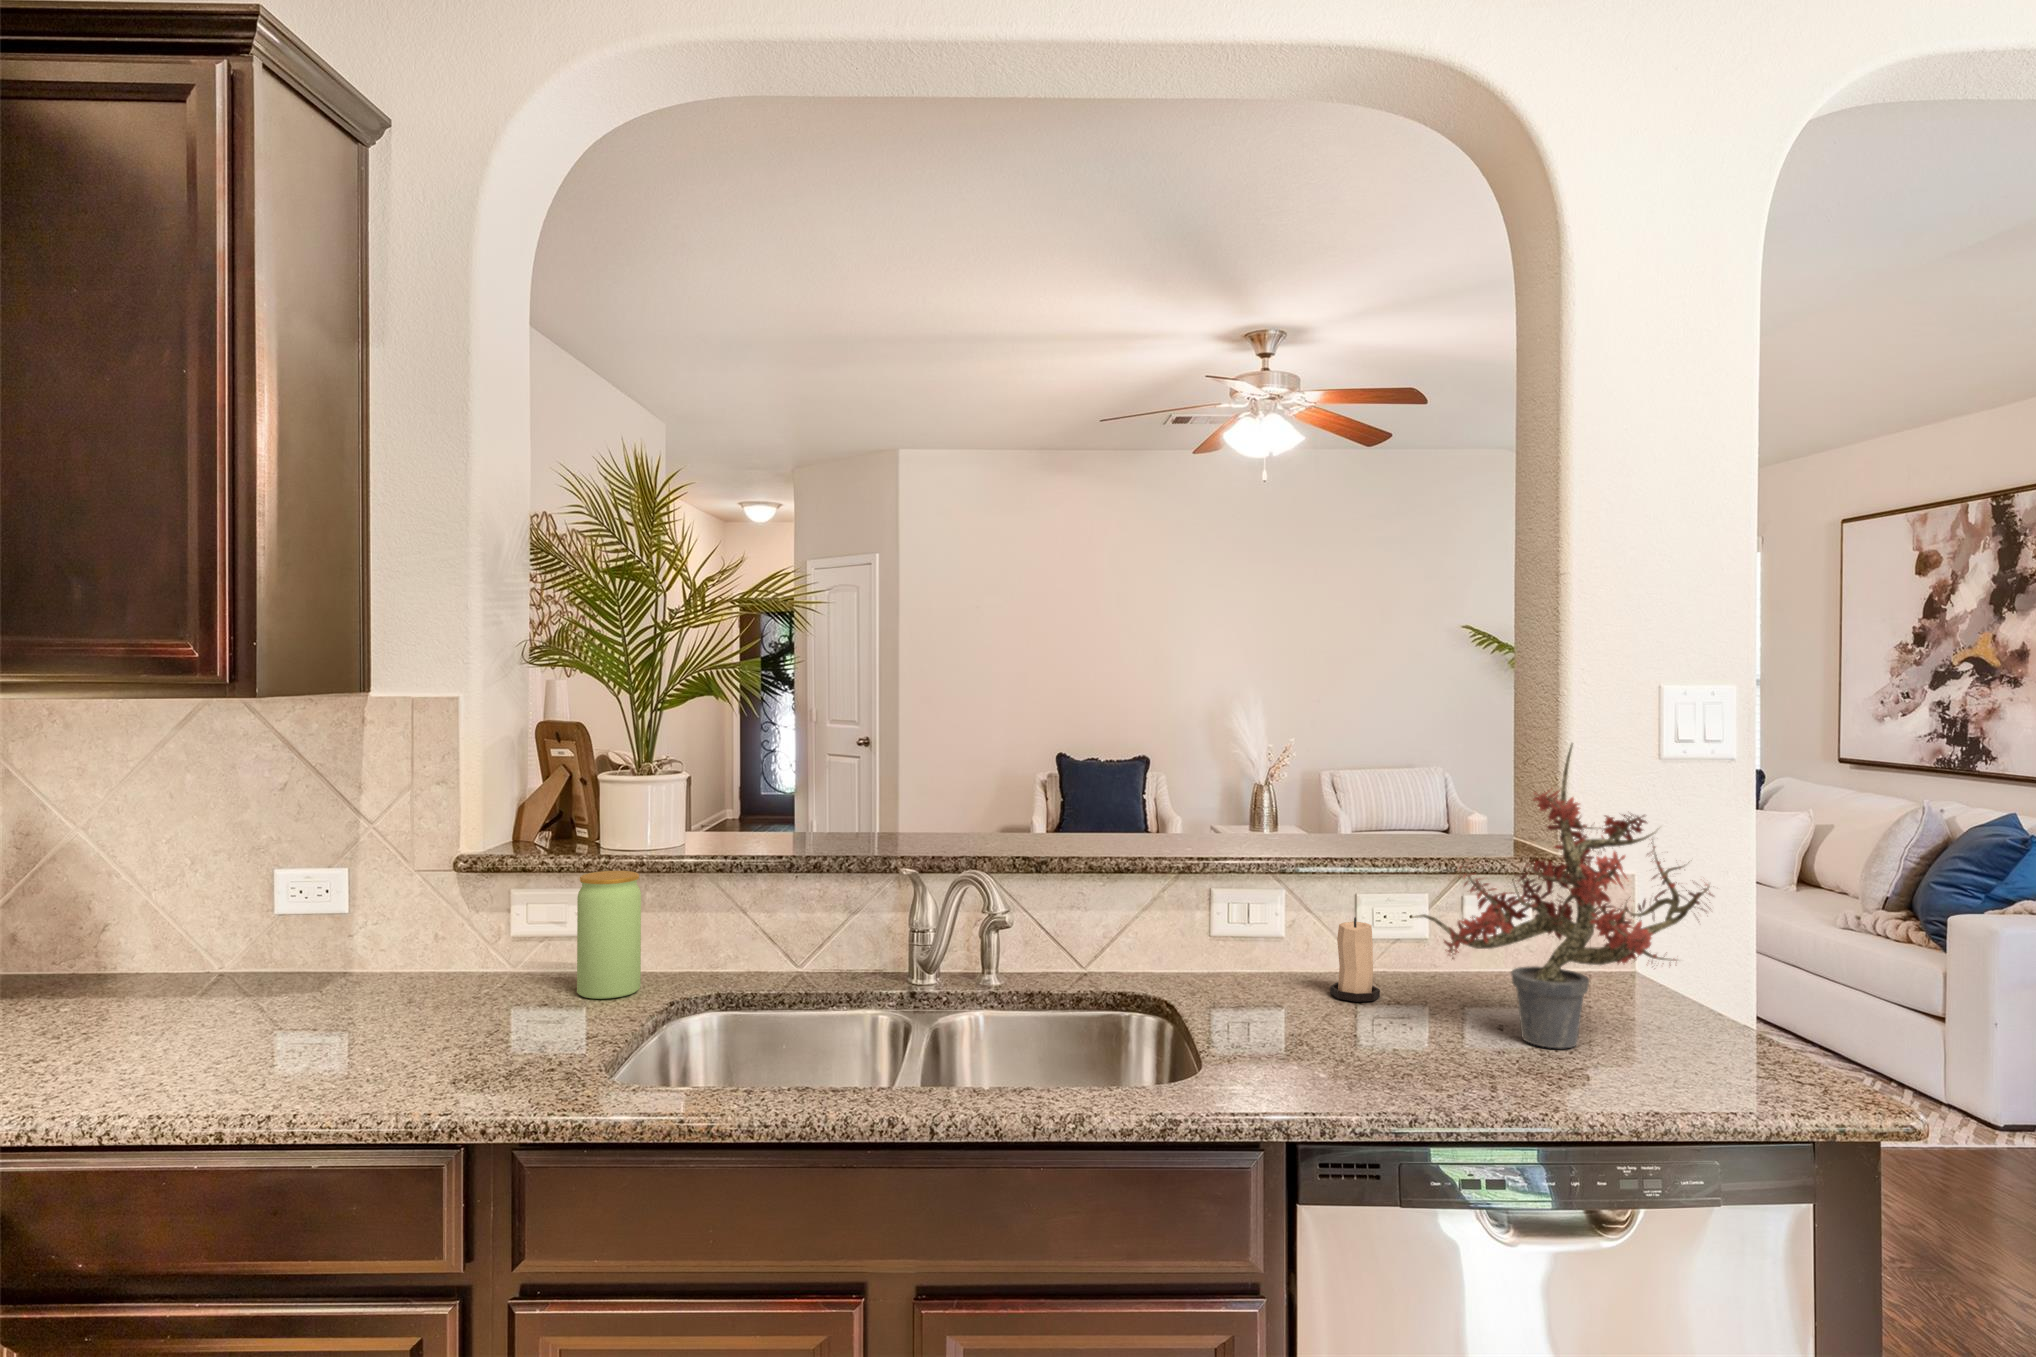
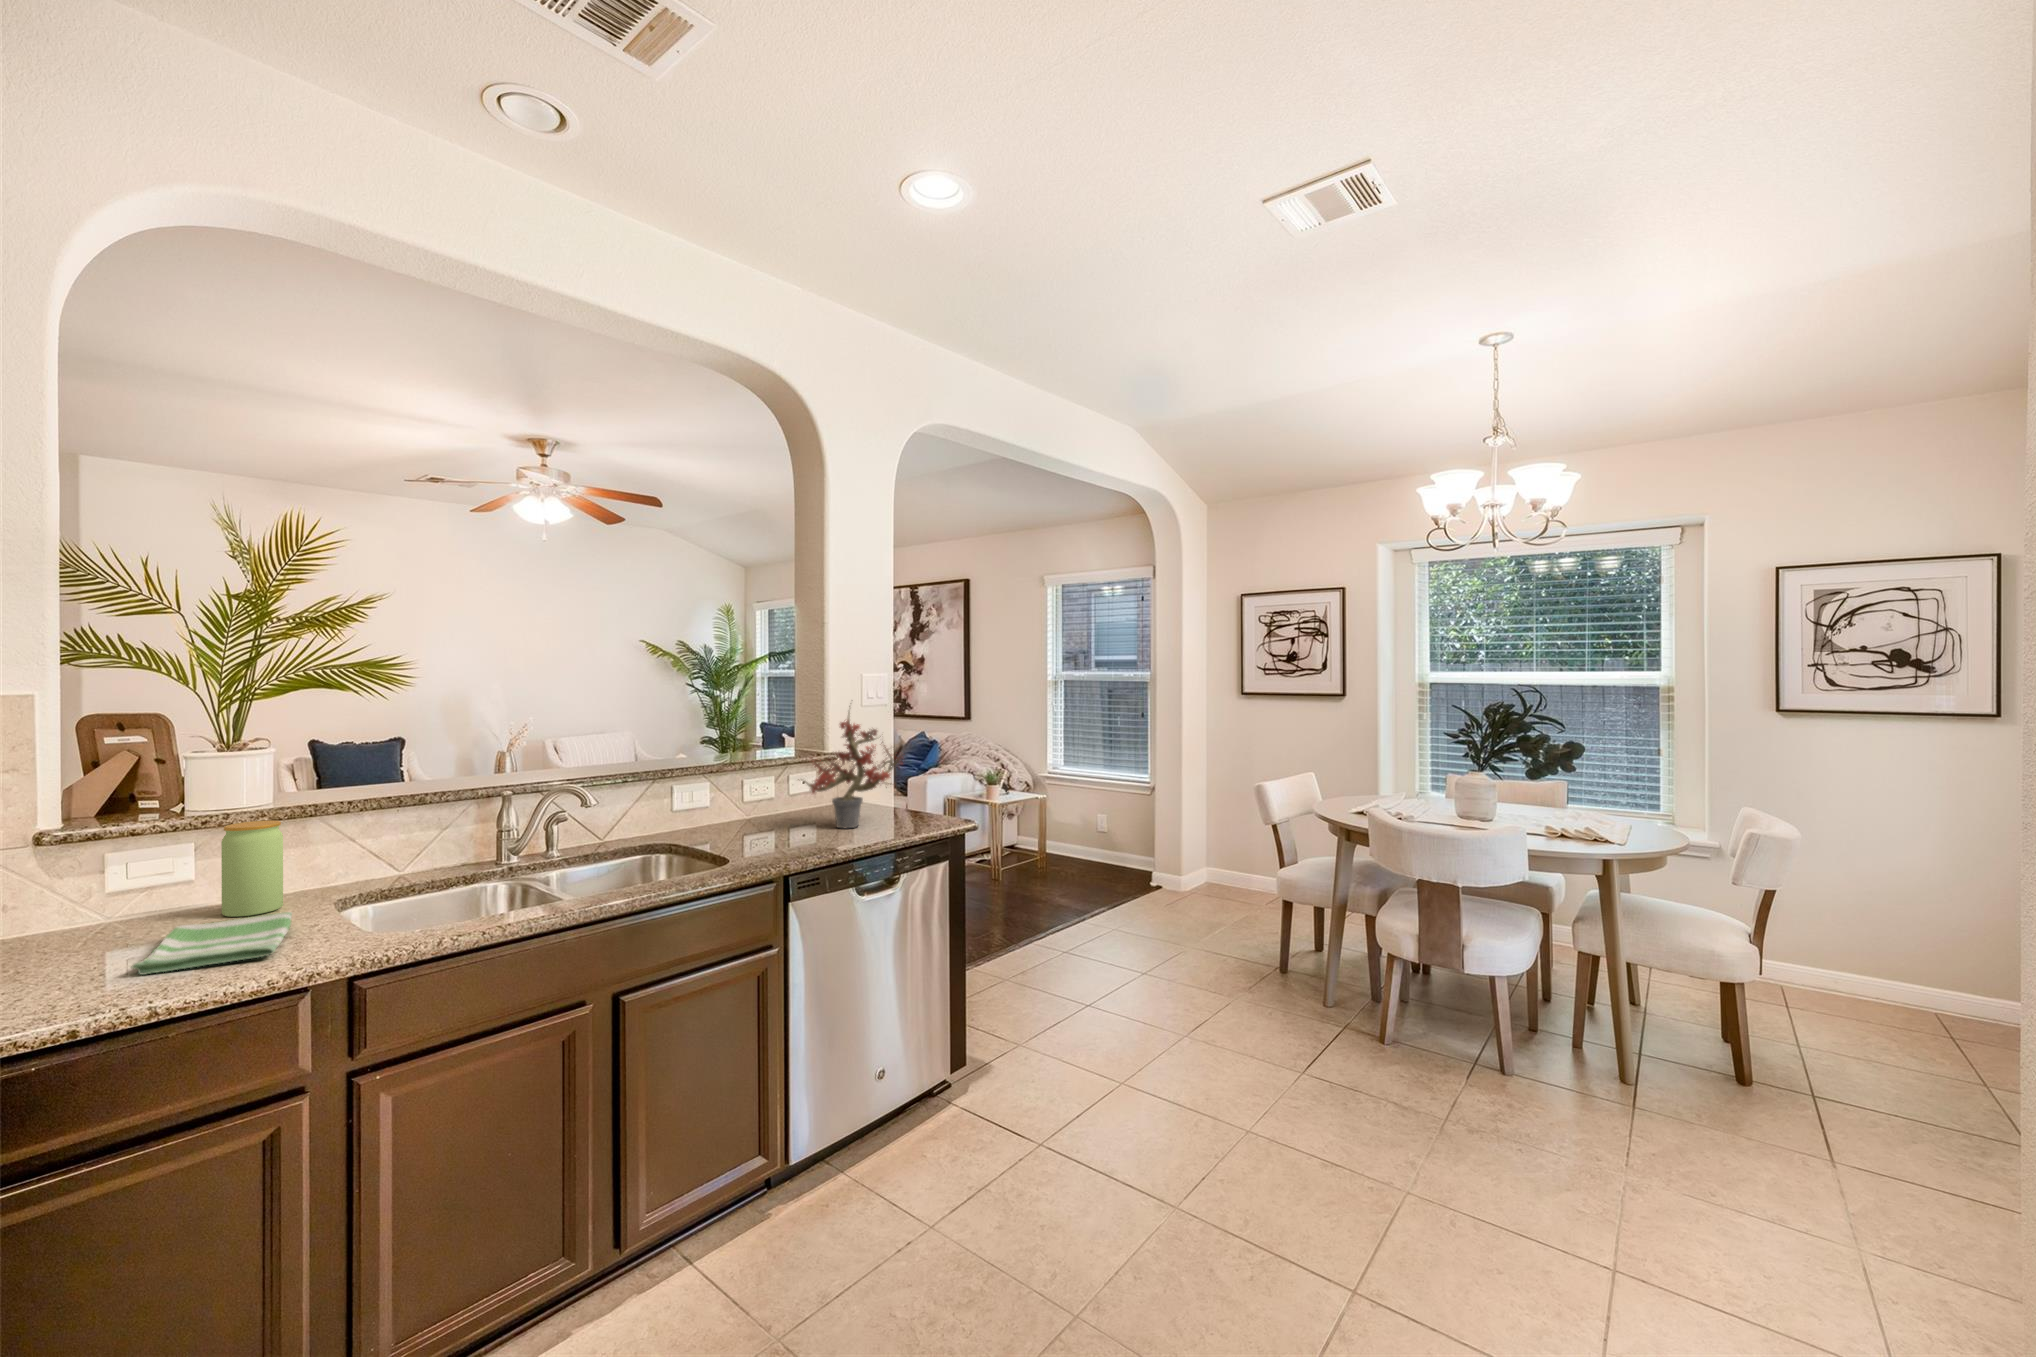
candle: present [1330,917,1380,1002] -> none [741,789,764,829]
dish towel: none [361,1000,589,1077] -> present [132,912,292,975]

